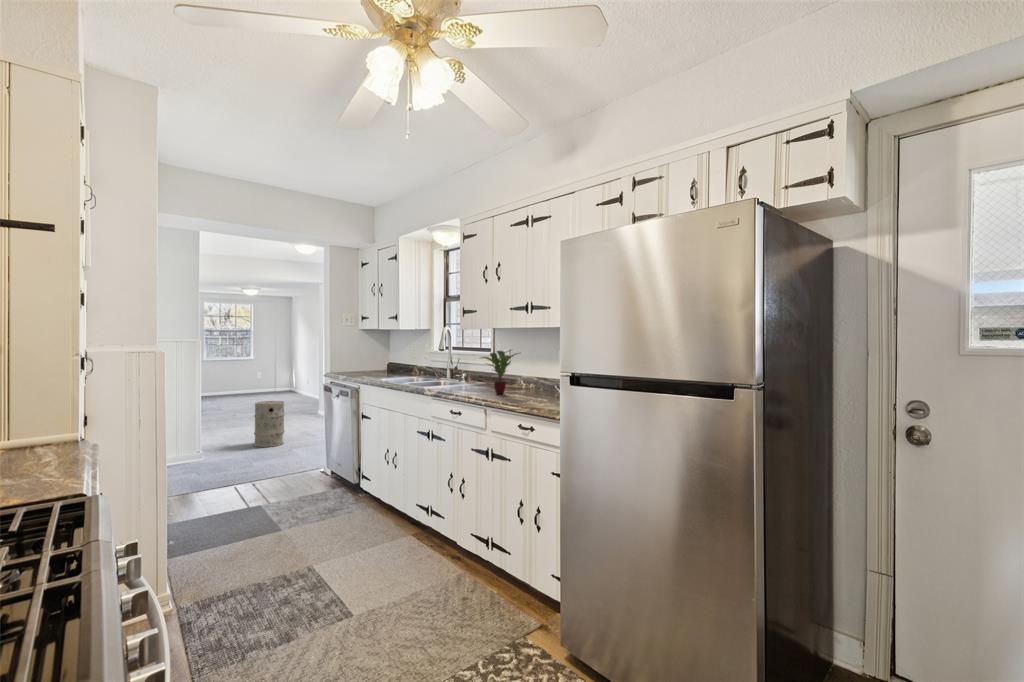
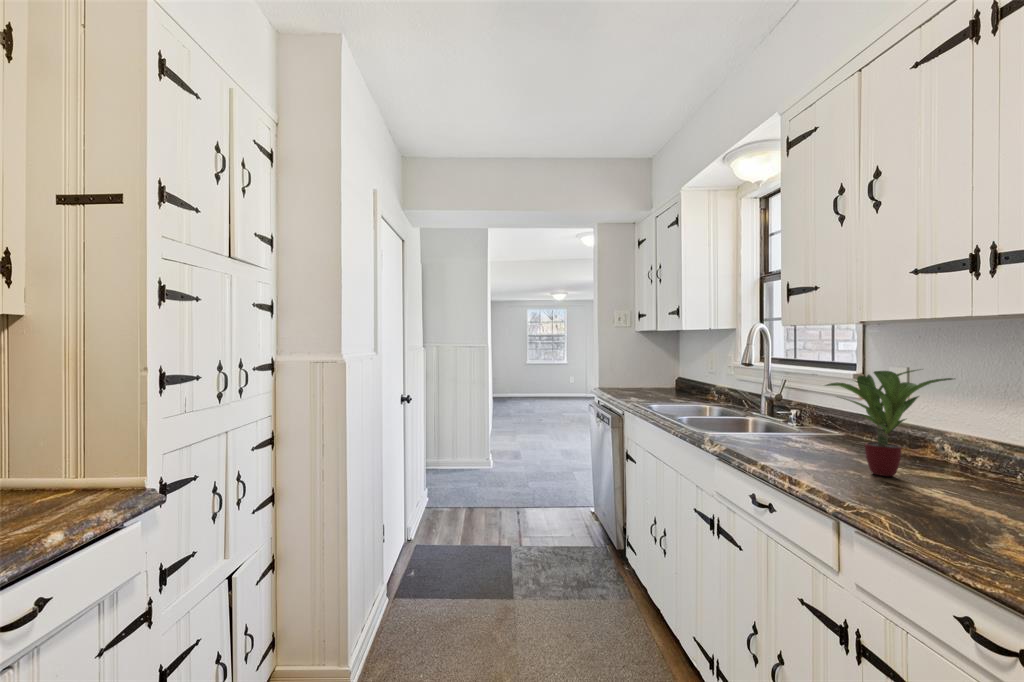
trash can: present [254,401,285,447] -> none [533,415,564,468]

